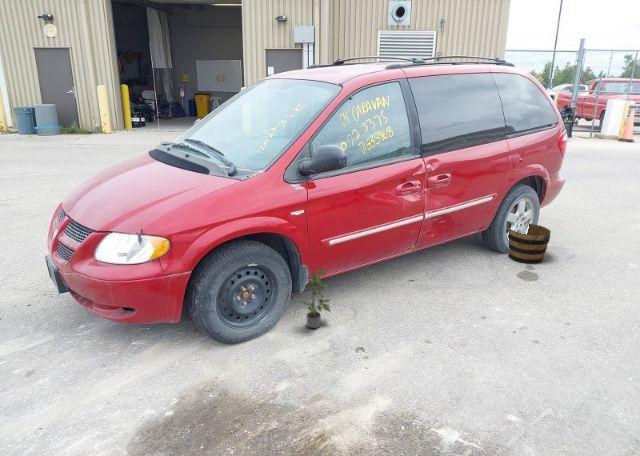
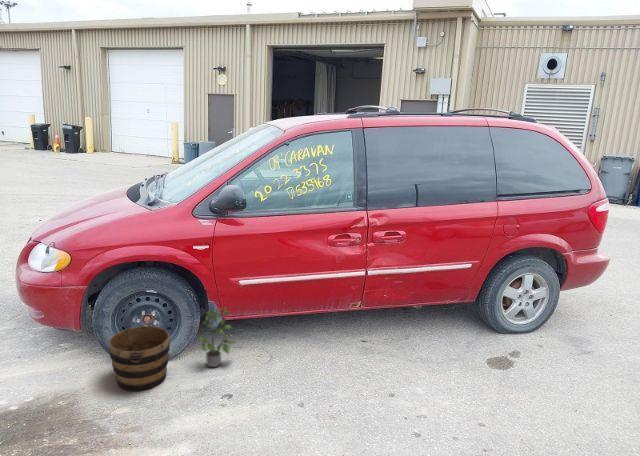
bucket: present [508,224,551,264] -> present [109,326,170,391]

